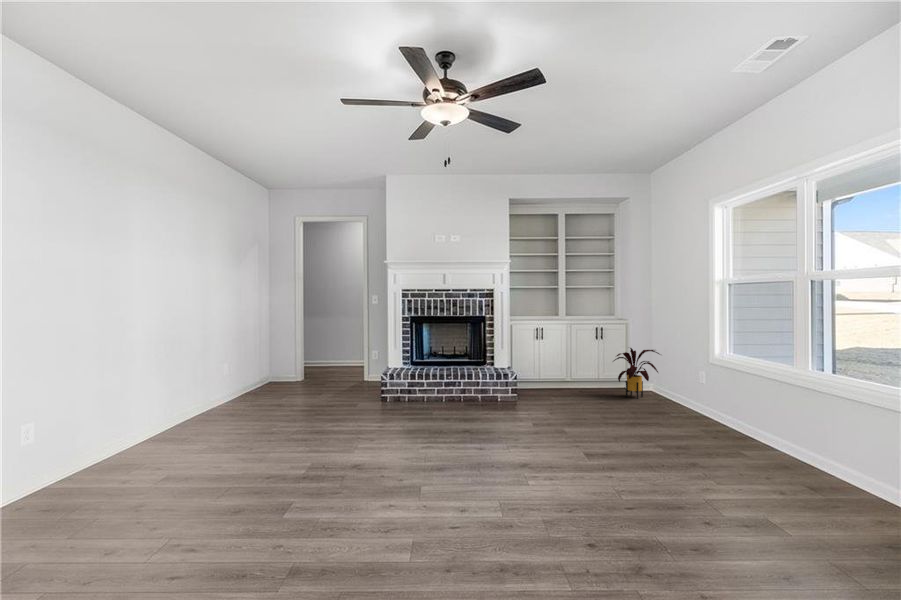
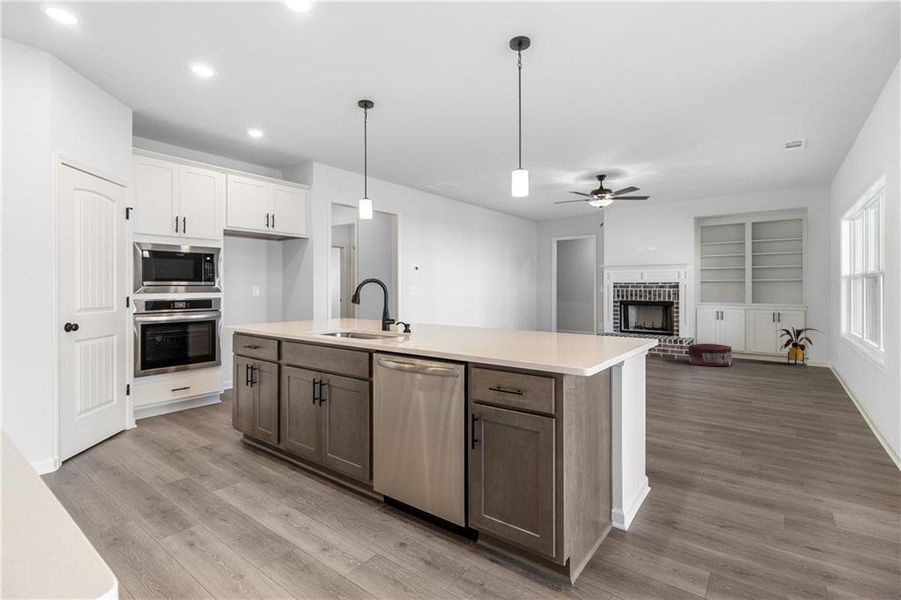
pouf: none [528,380,587,419] -> present [688,344,733,366]

